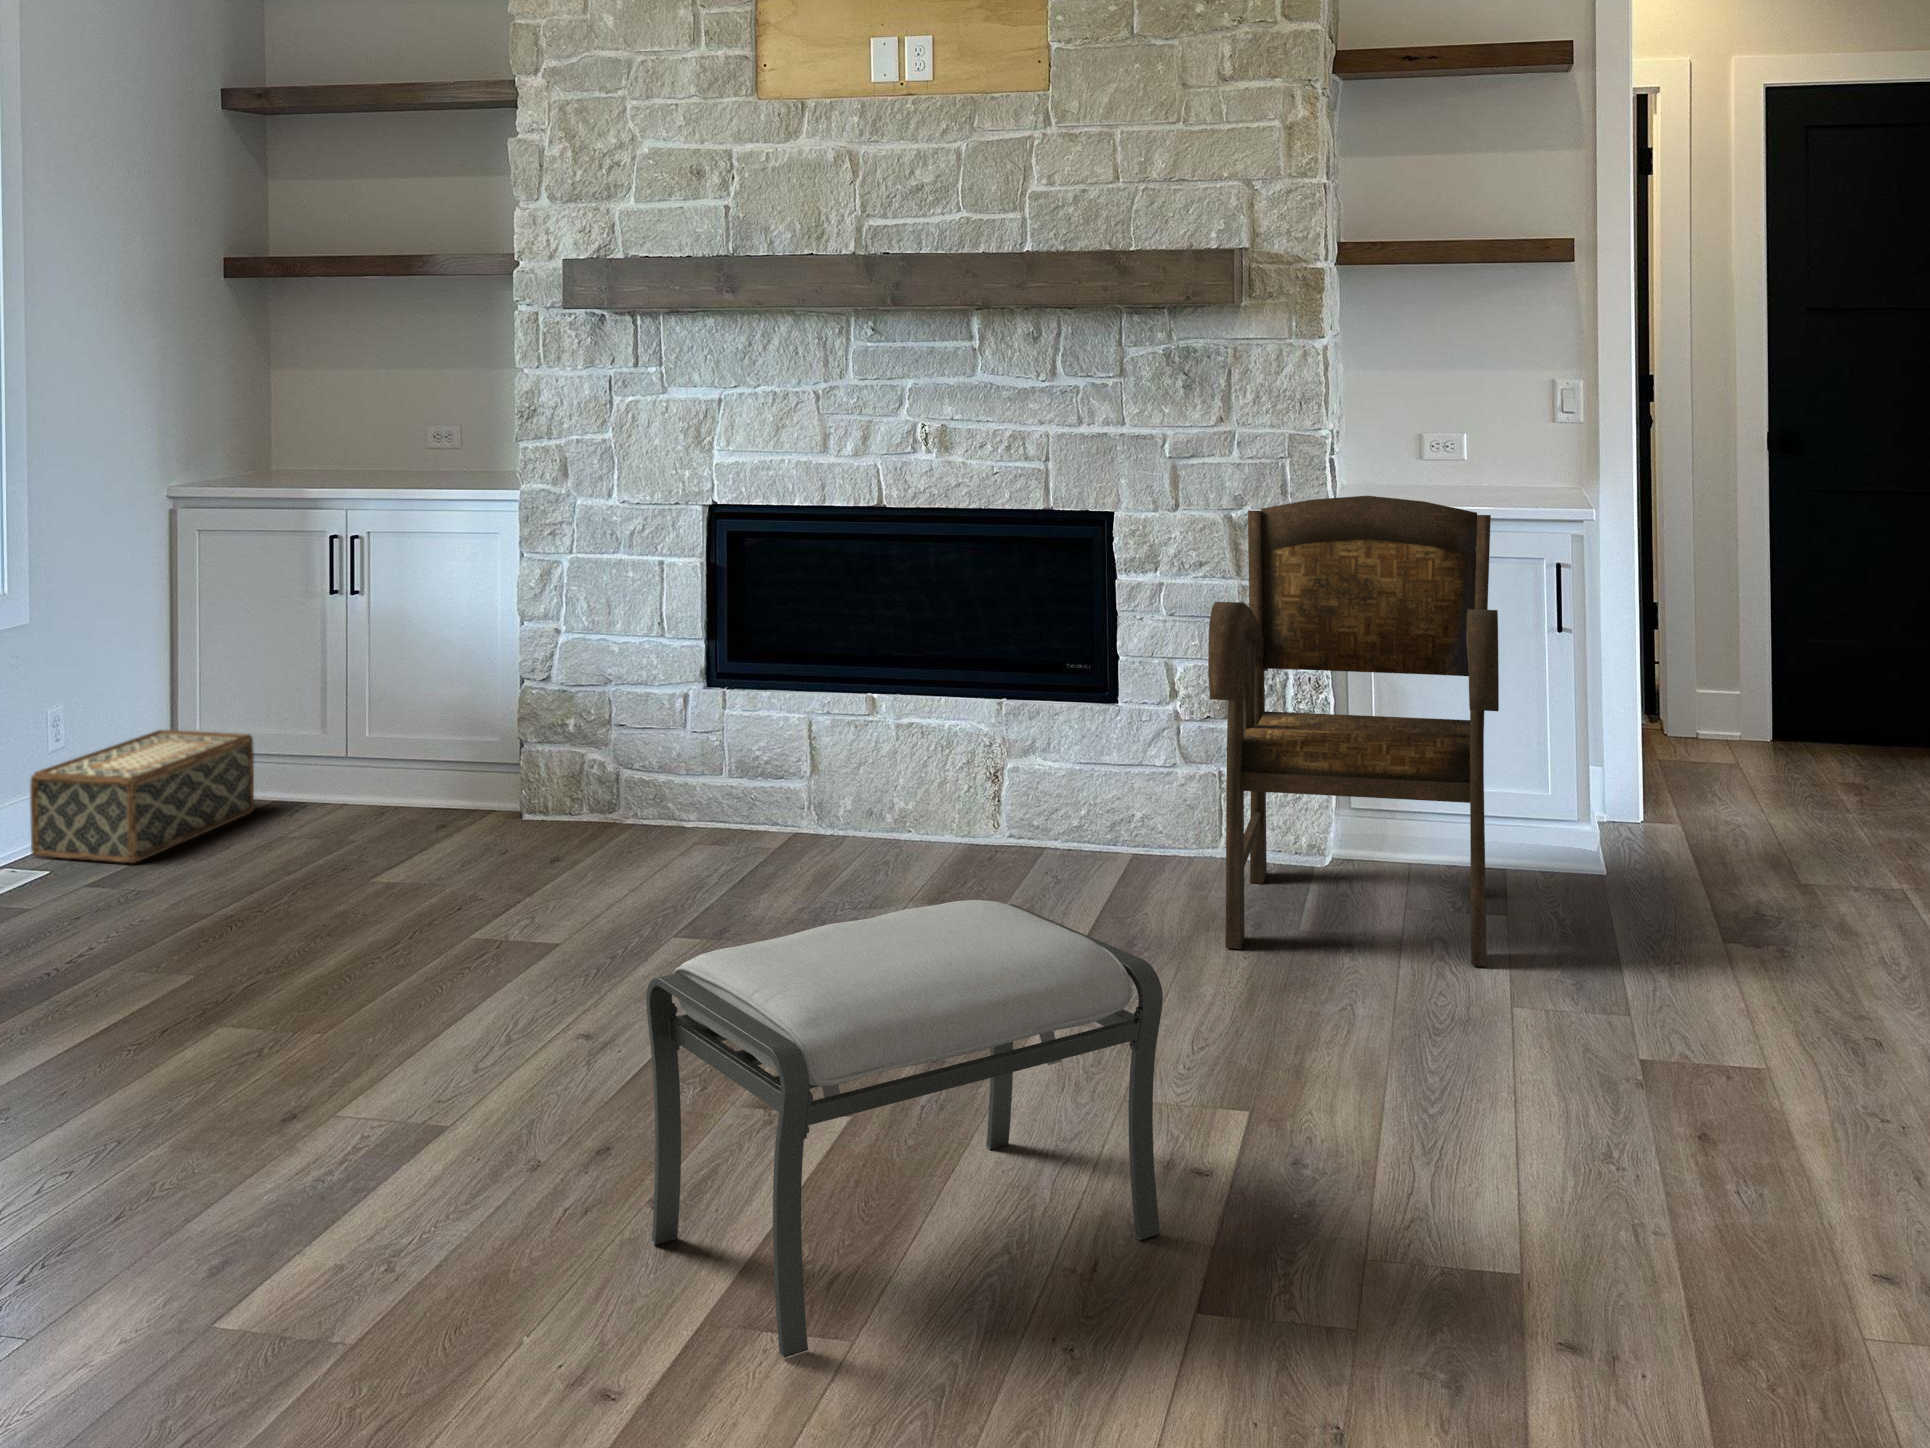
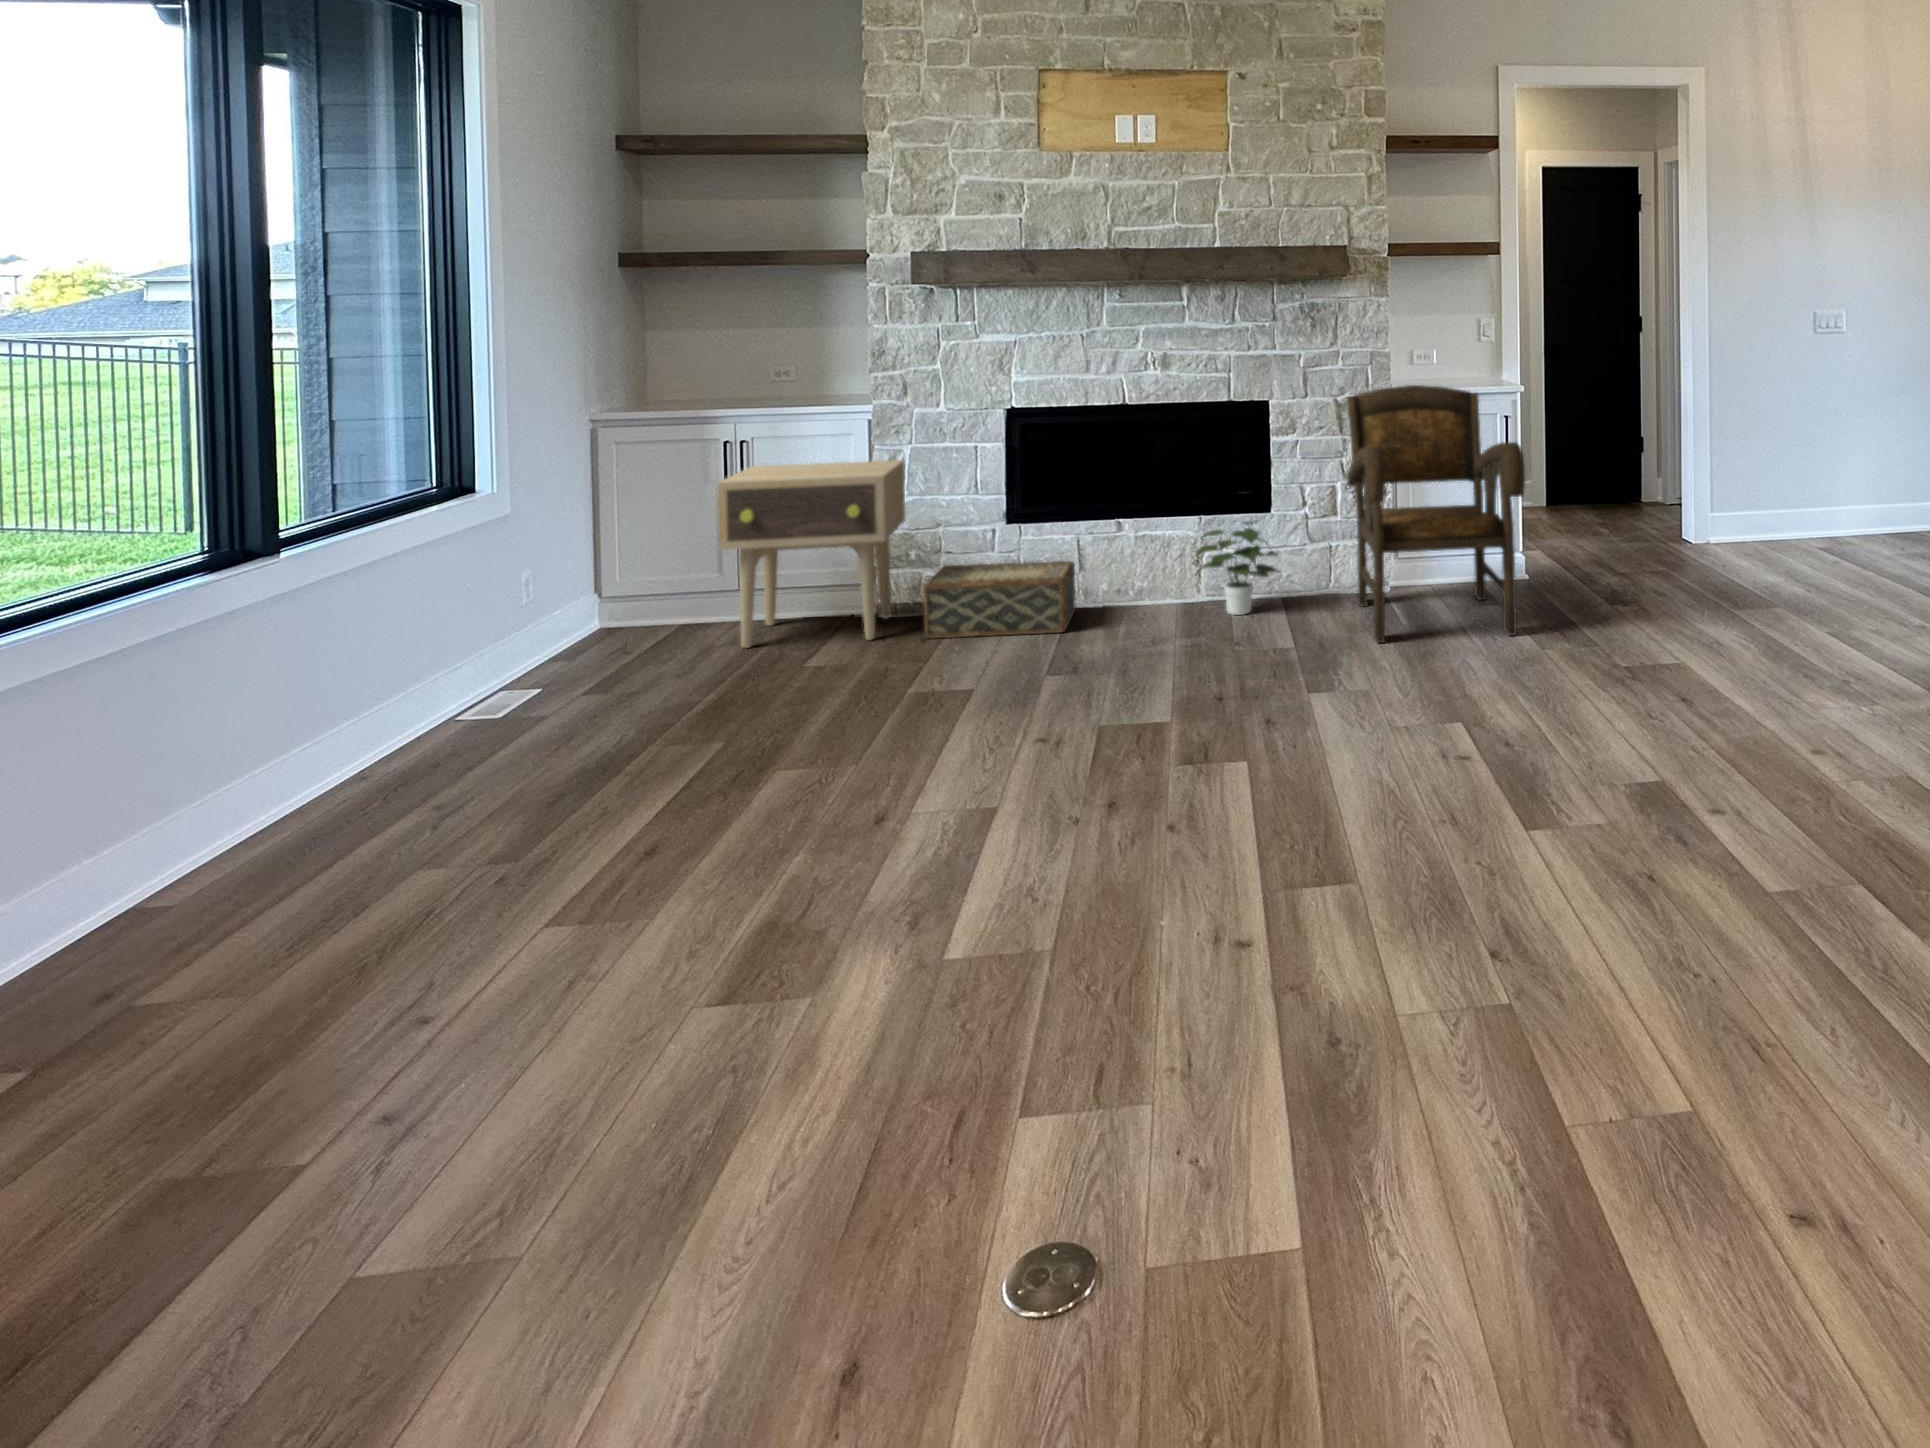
side table: none [292,574,563,847] -> present [718,460,905,648]
potted plant: none [970,715,1114,873] -> present [1196,521,1278,615]
woven basket: present [30,730,254,863] -> present [924,561,1076,638]
ottoman: present [646,900,1163,1358] -> none [1183,626,1475,913]

